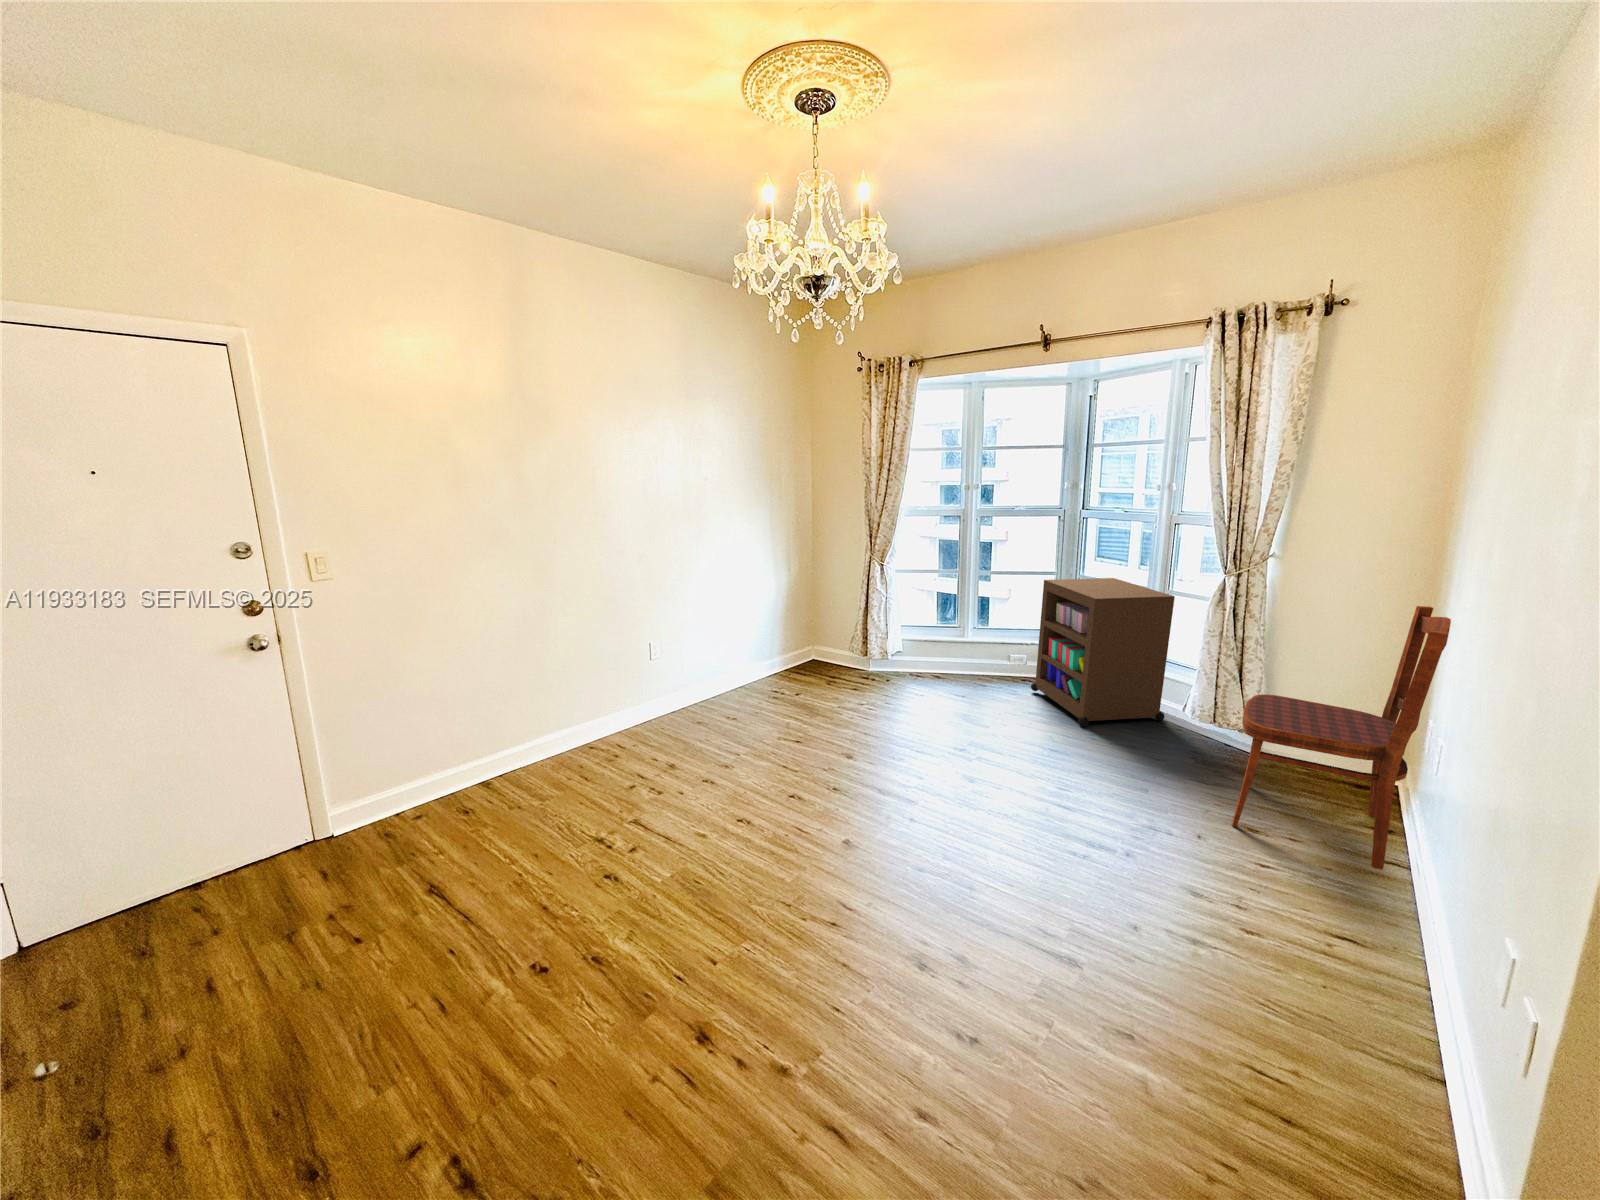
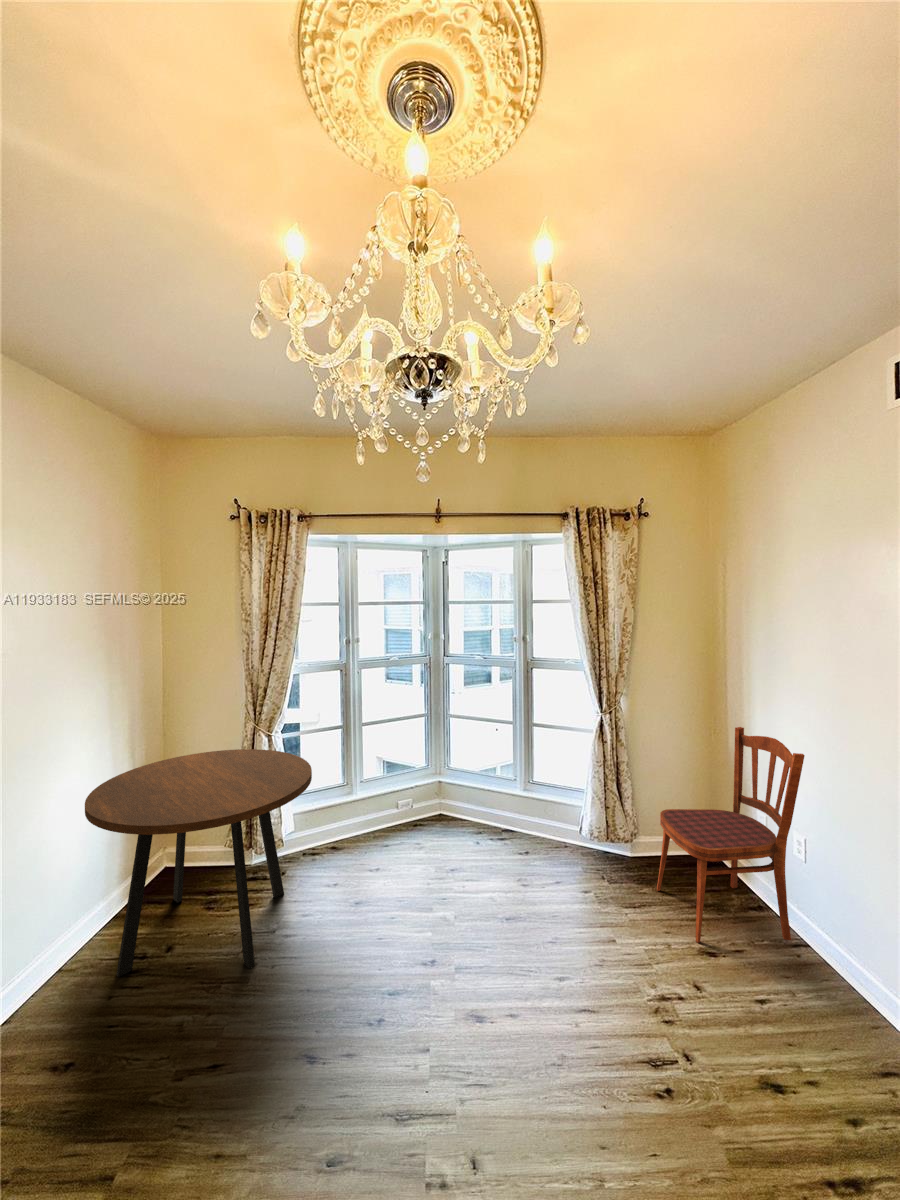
dining table: none [738,570,892,714] -> present [85,749,312,977]
storage cabinet: present [1031,578,1175,726] -> none [436,717,553,870]

